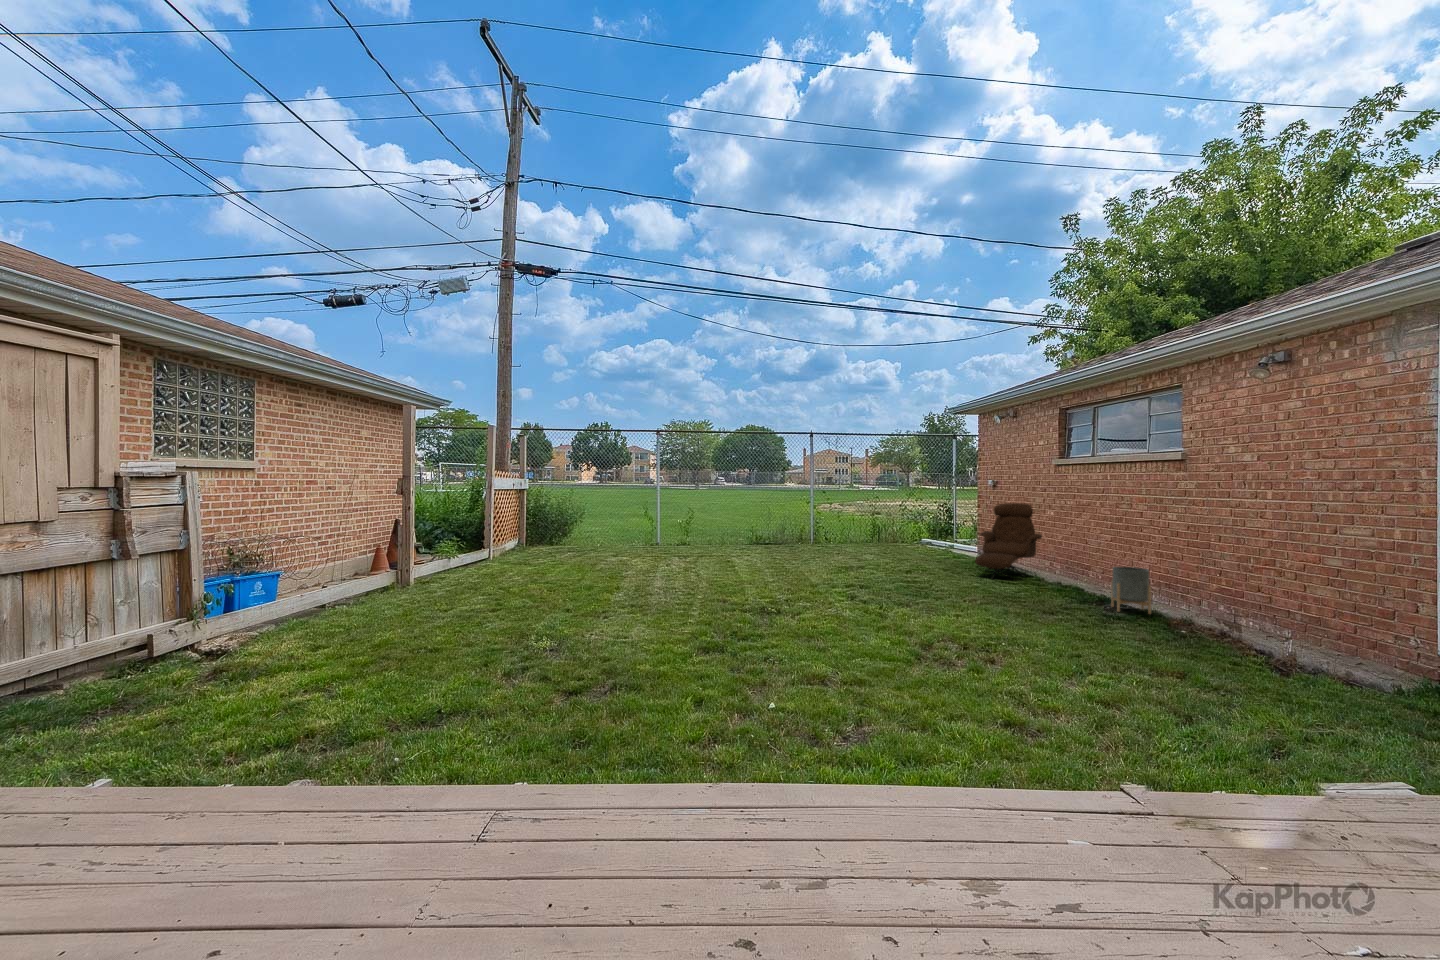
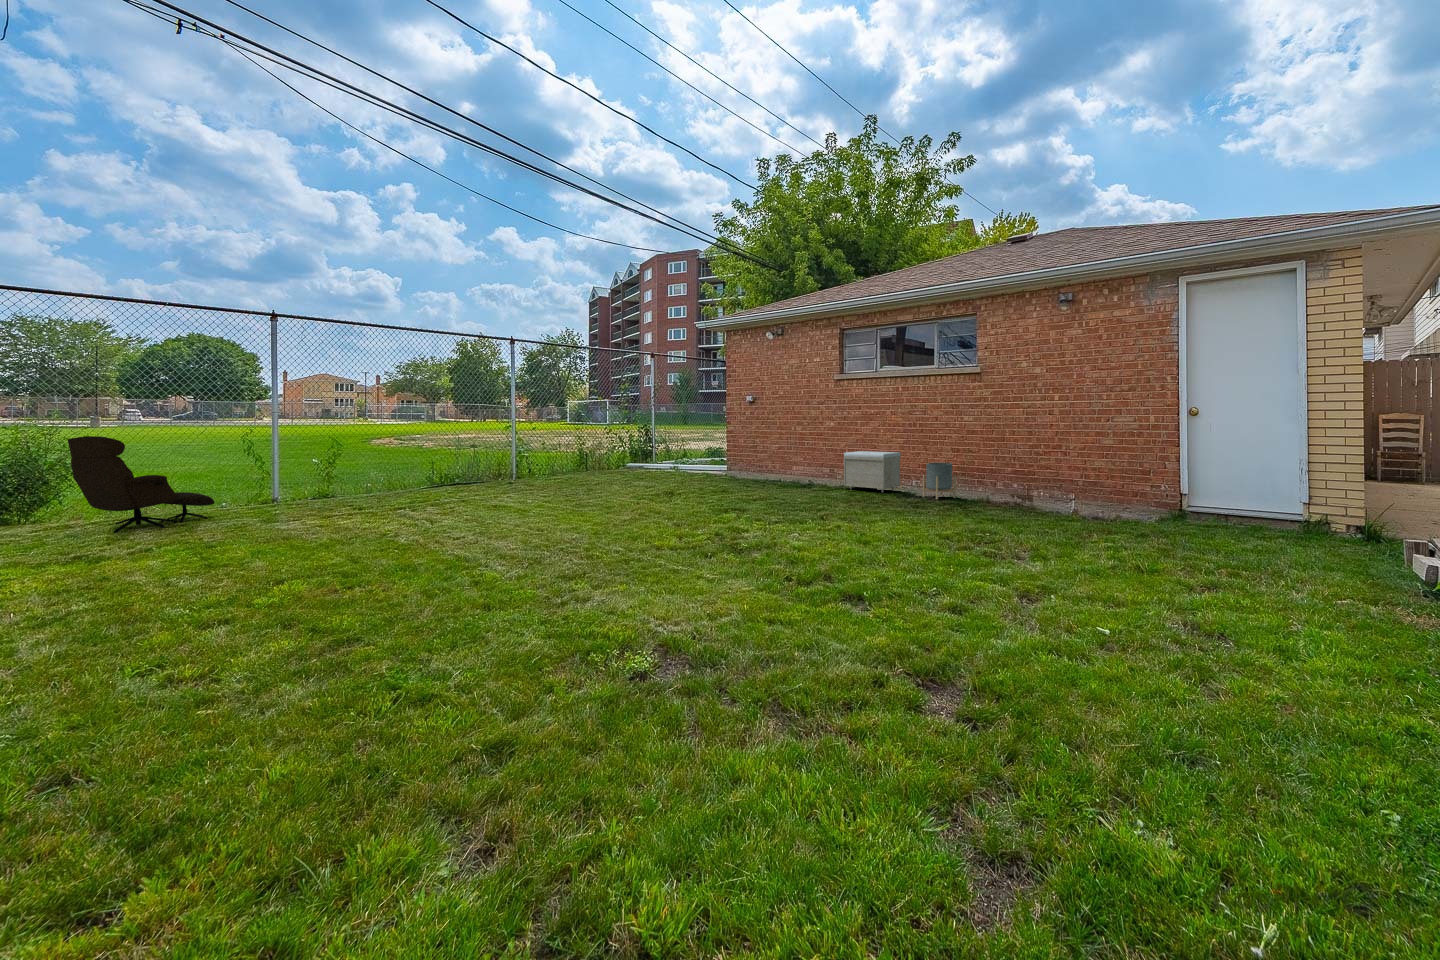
lounge chair: present [975,503,1042,578] -> present [68,436,215,533]
storage bench: none [1041,545,1106,596] -> present [844,451,901,492]

